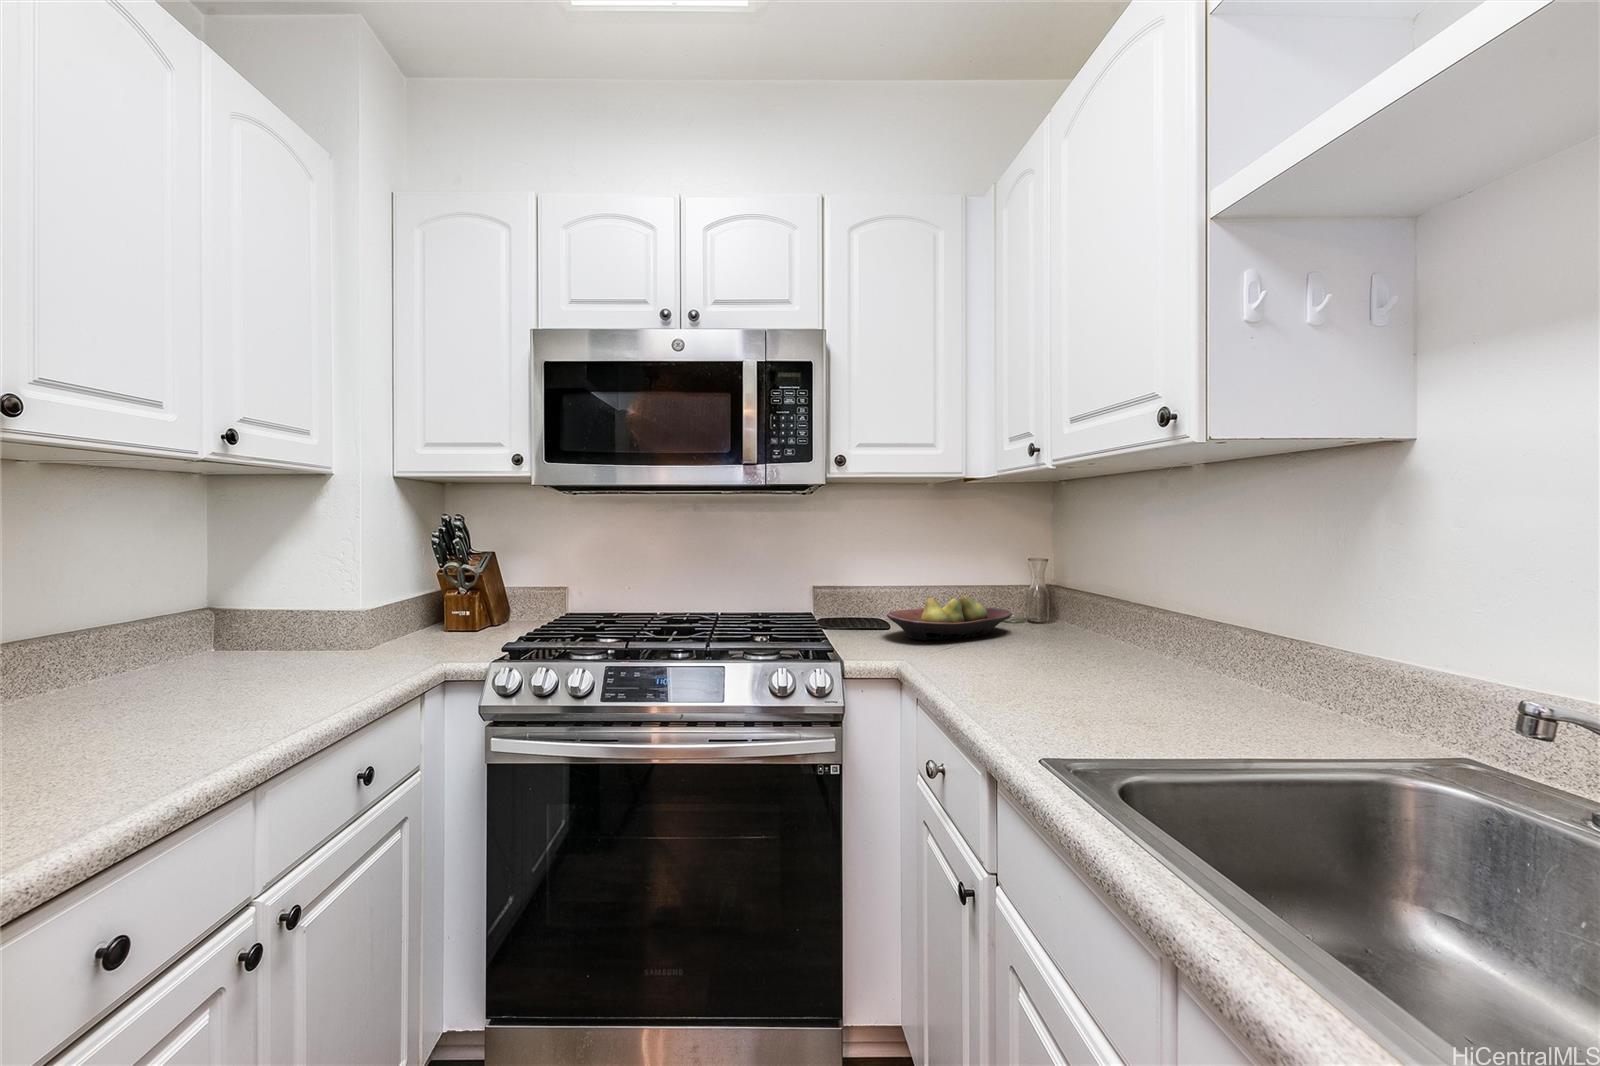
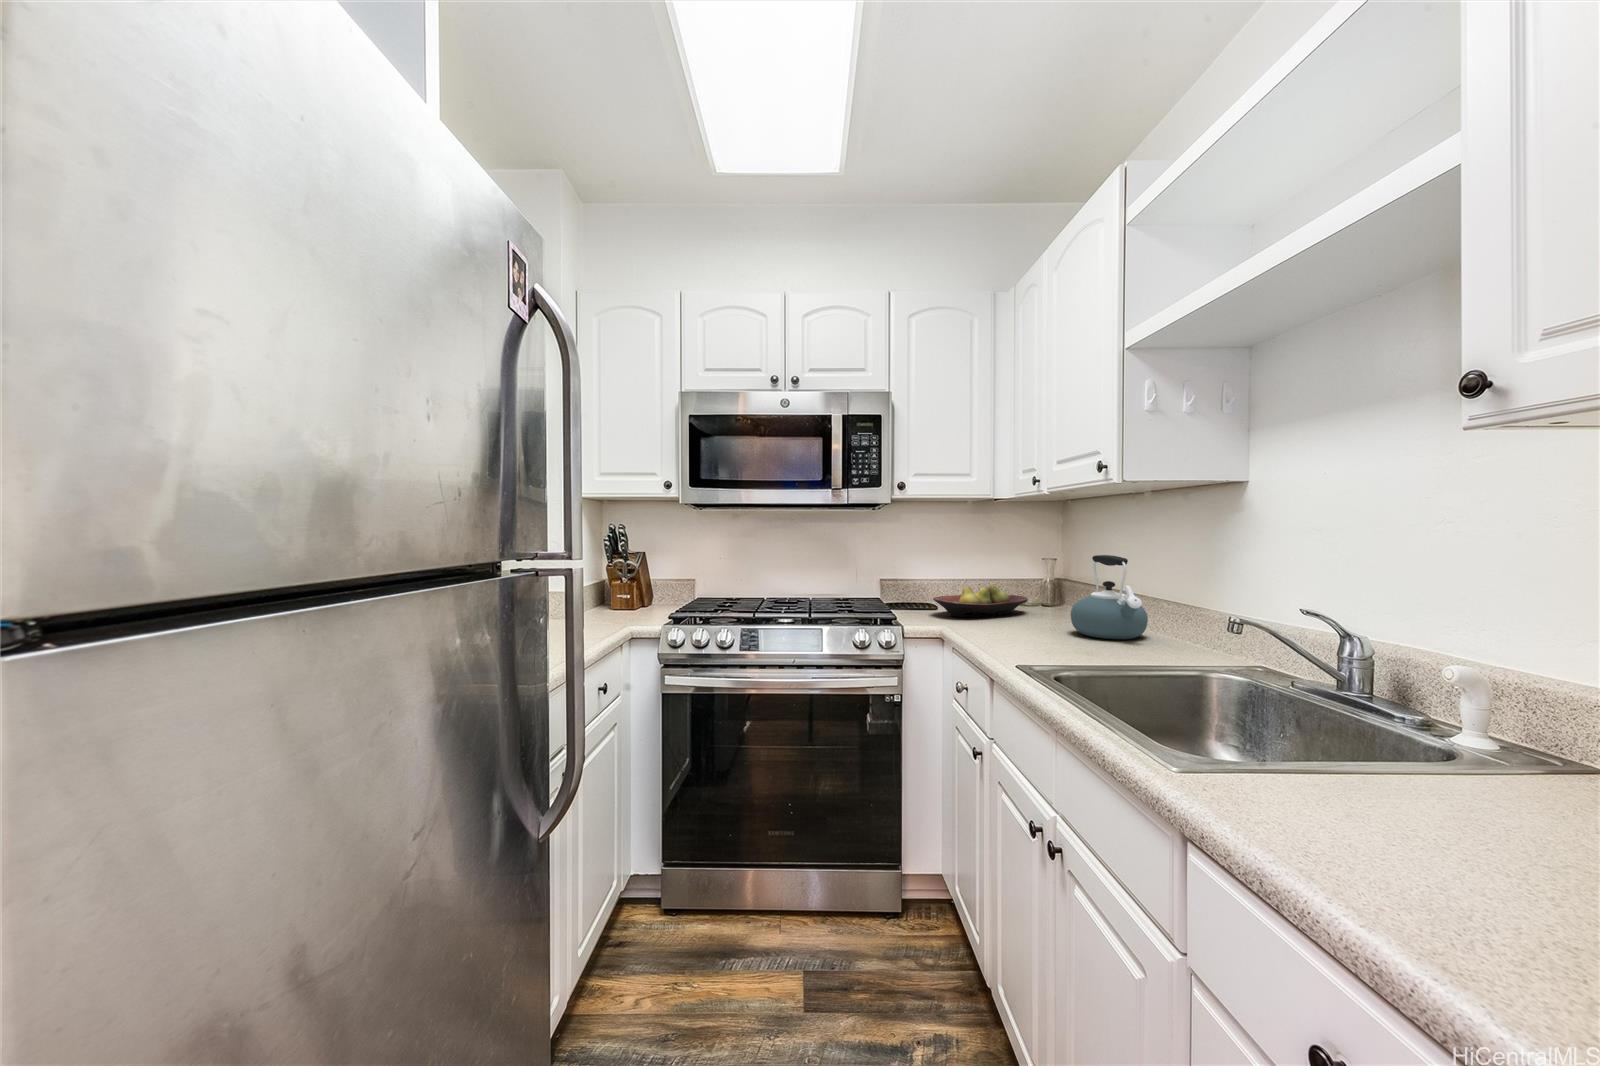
kettle: none [1077,557,1187,679] -> present [1071,555,1148,639]

